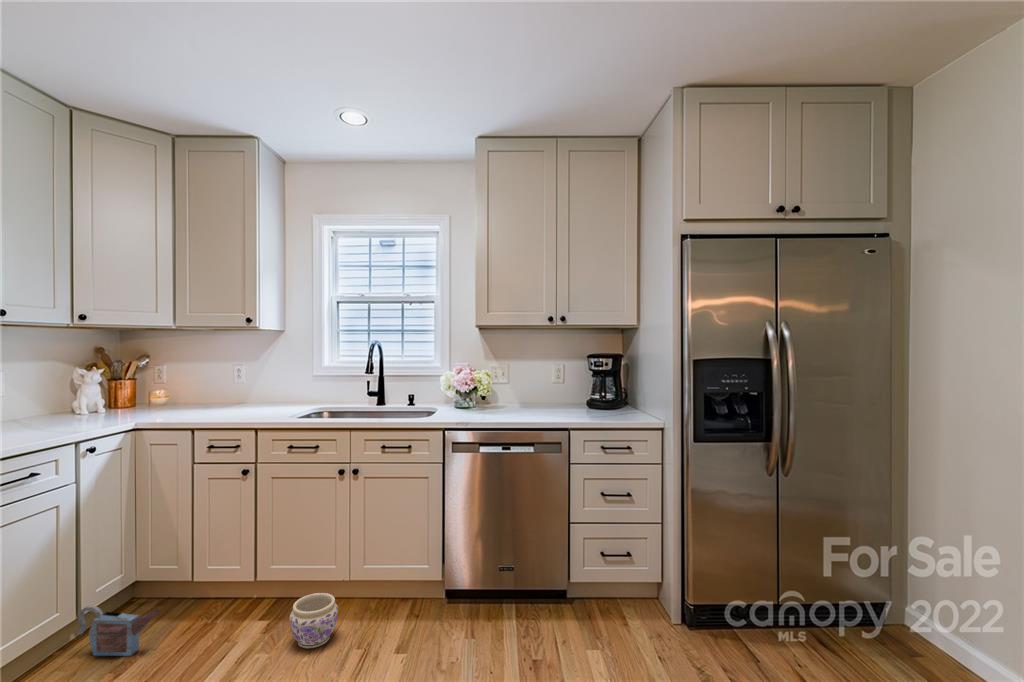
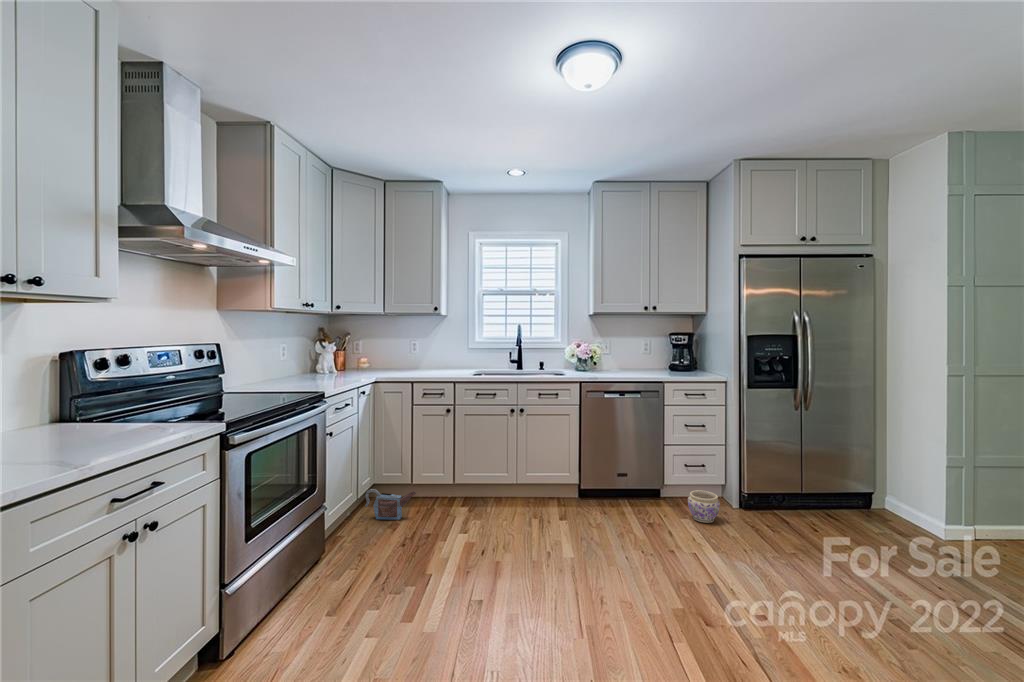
planter: present [290,593,338,649] -> present [688,490,720,523]

